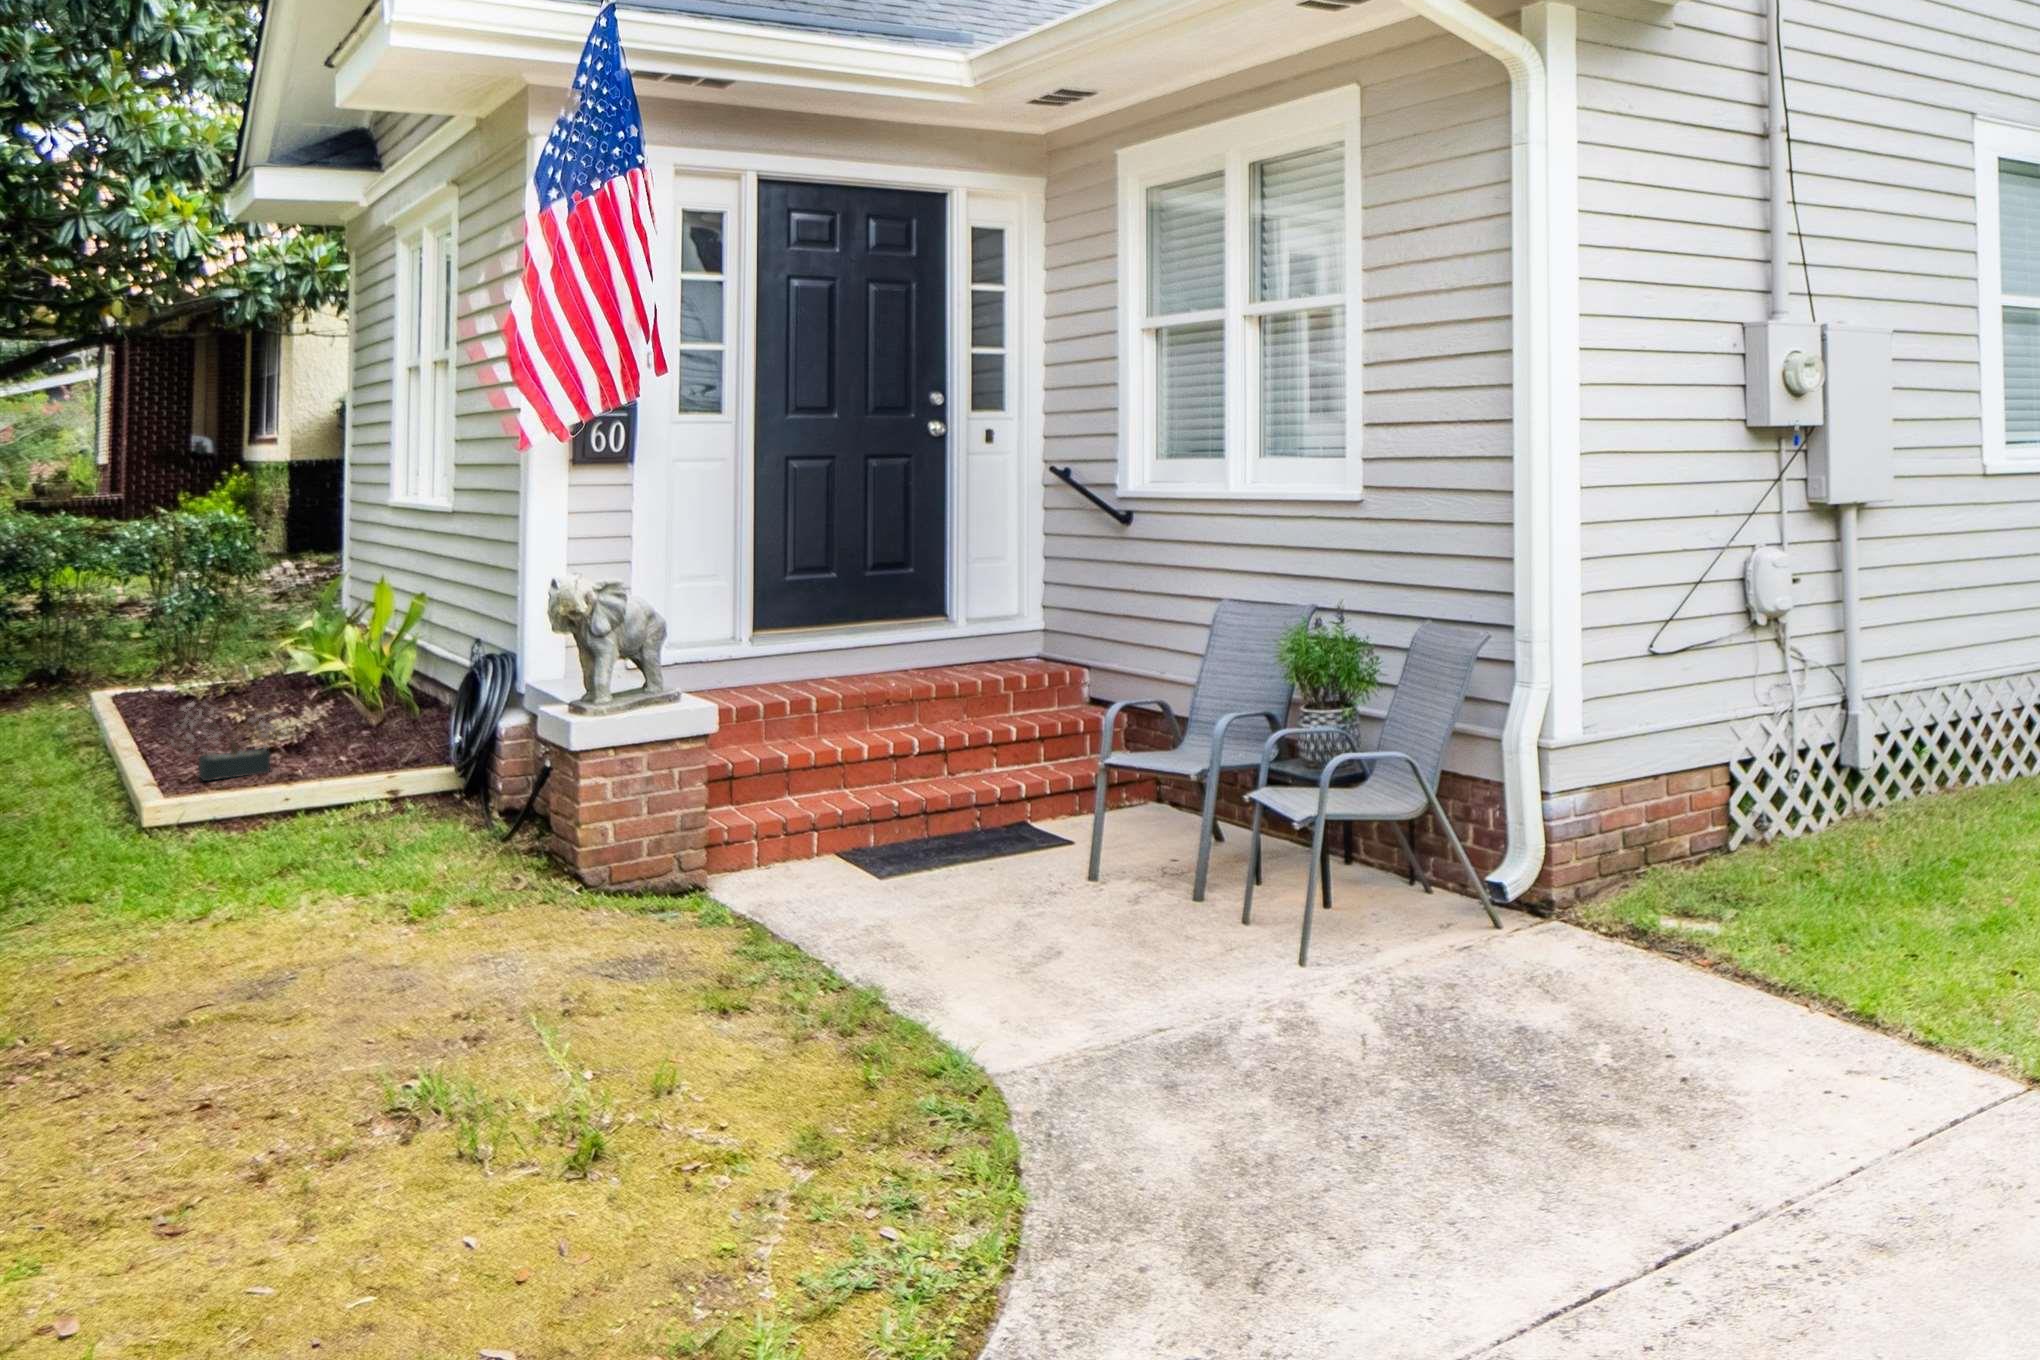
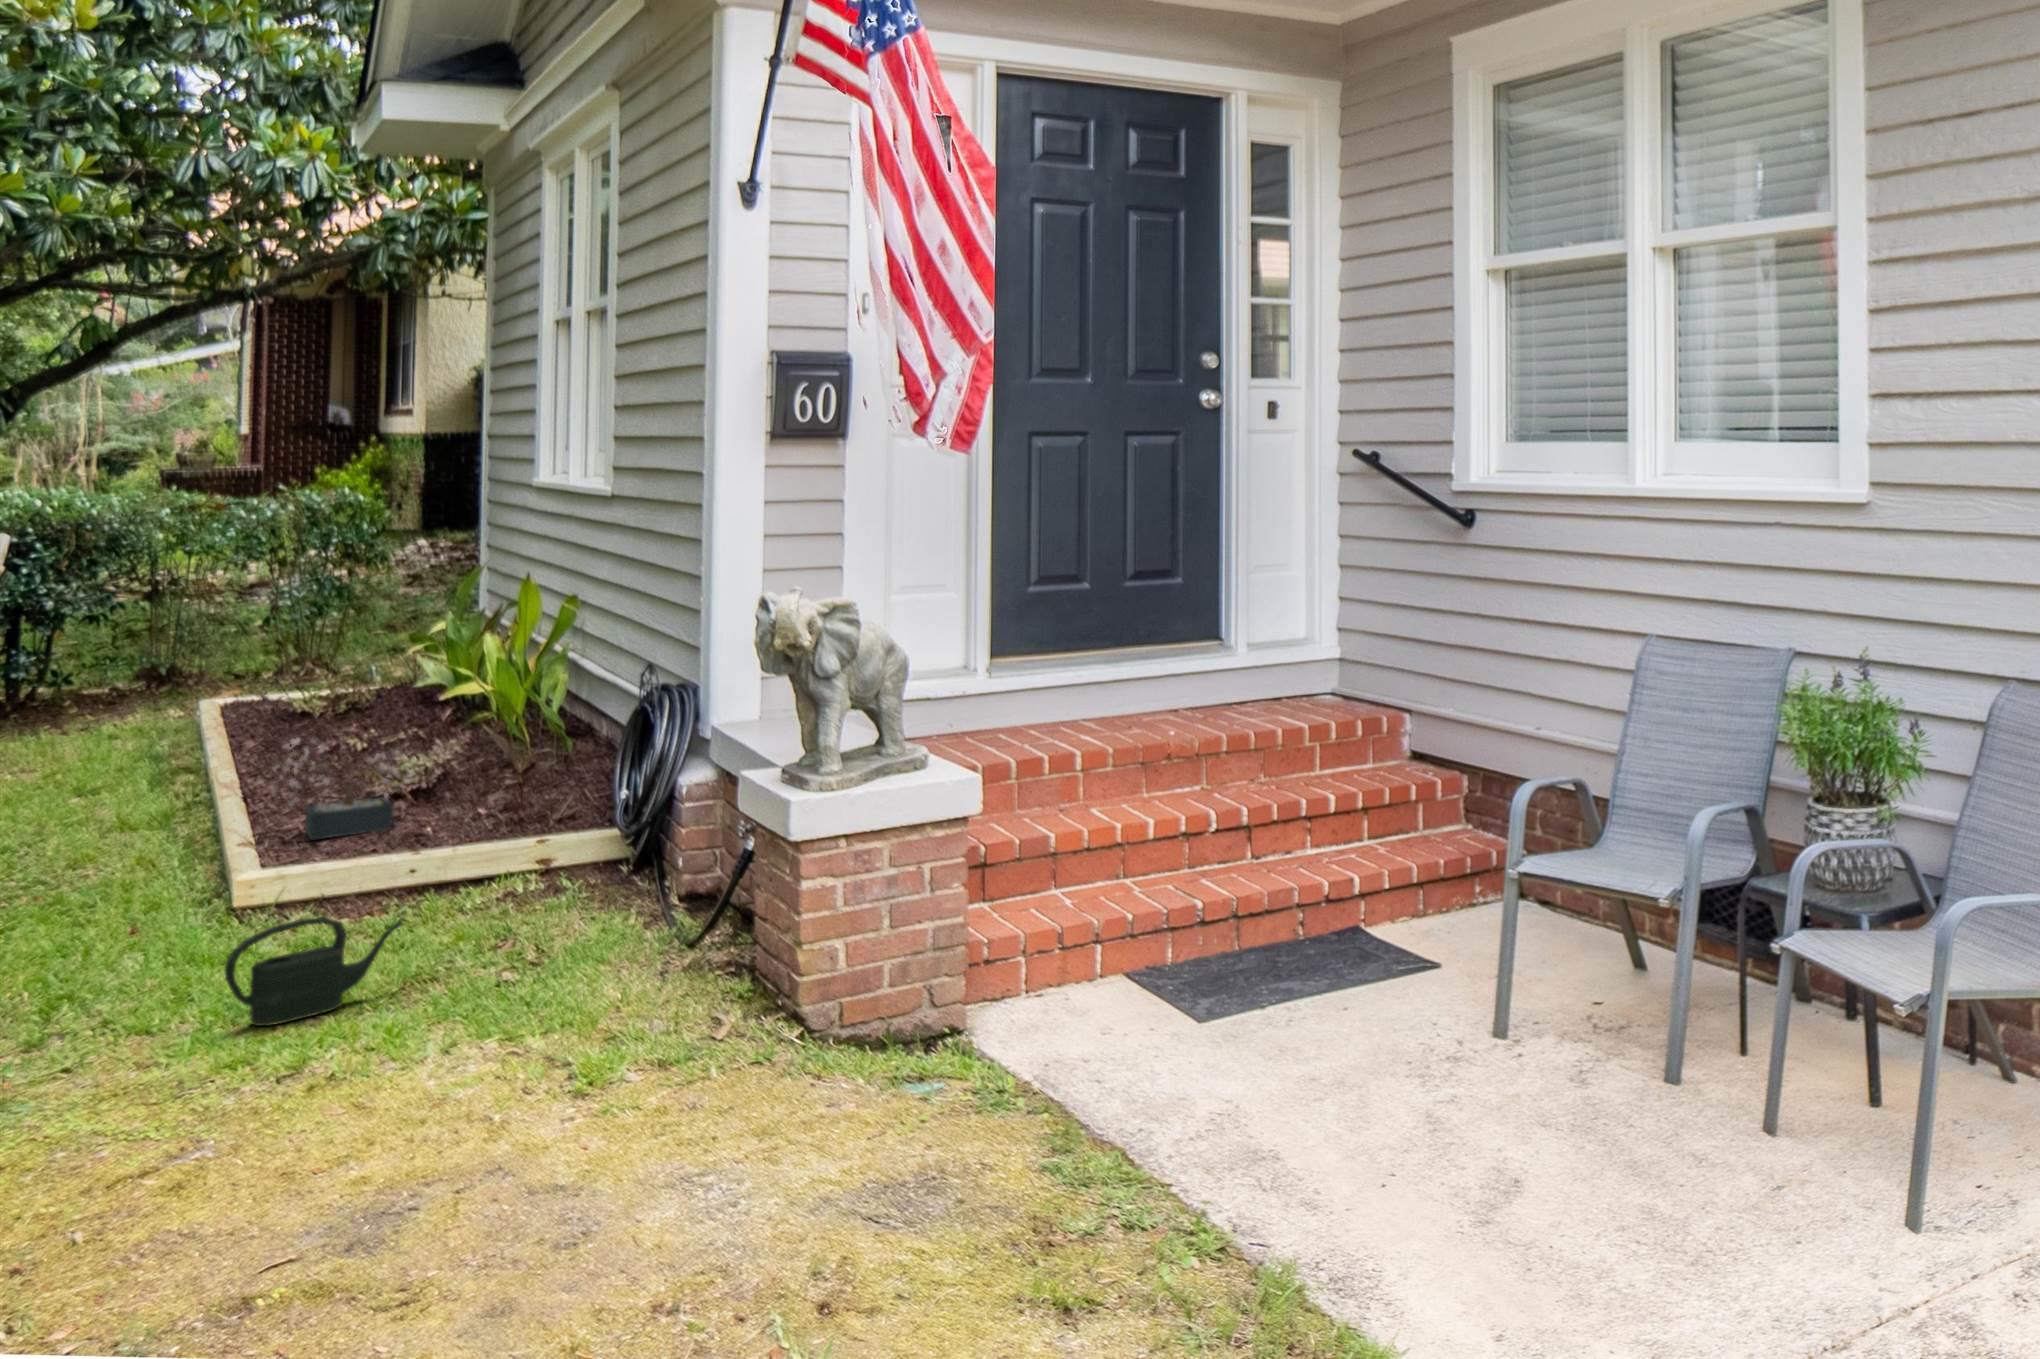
watering can: none [150,816,283,893] -> present [225,917,402,1026]

